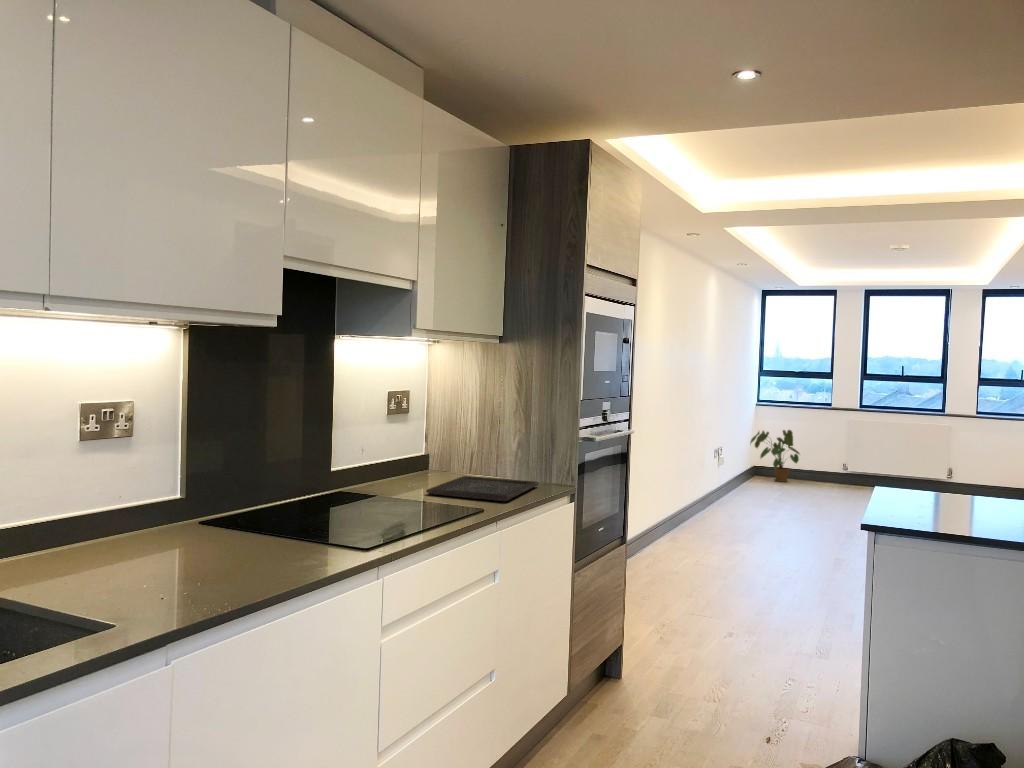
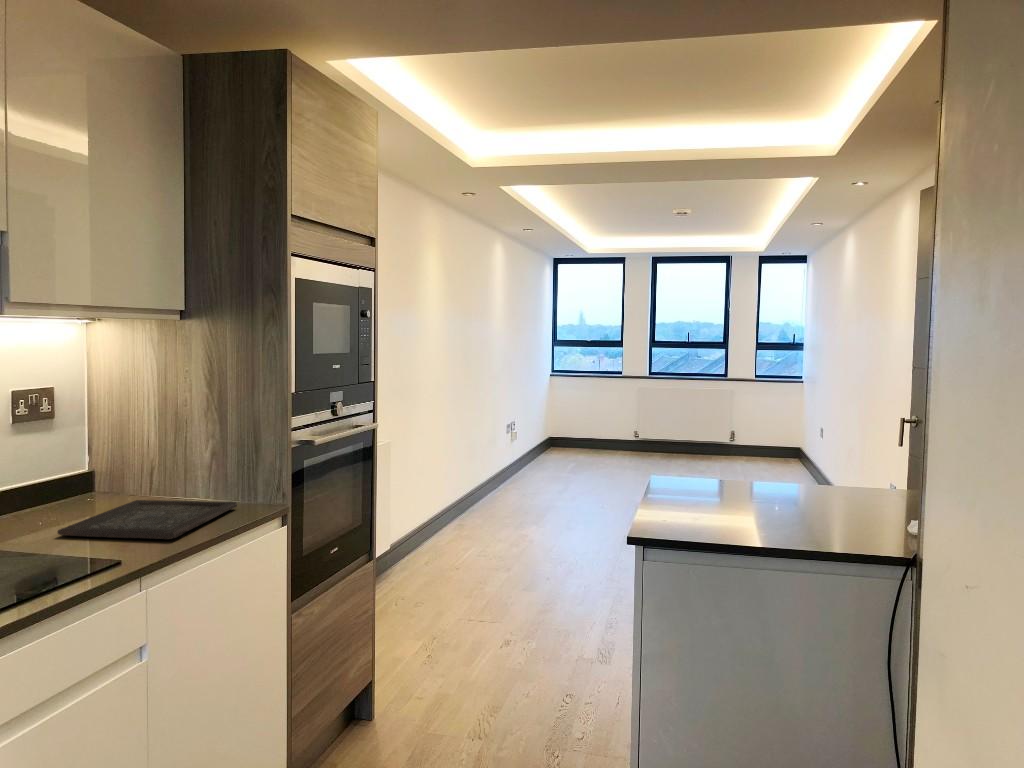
house plant: present [750,430,799,482] -> none [546,400,596,454]

